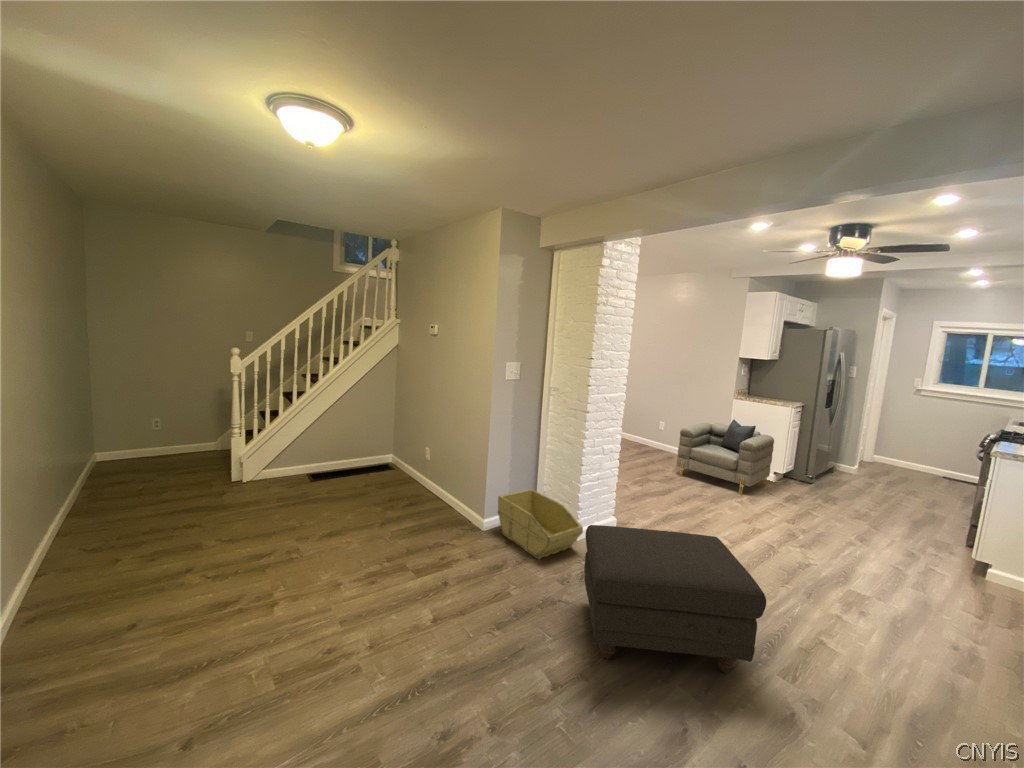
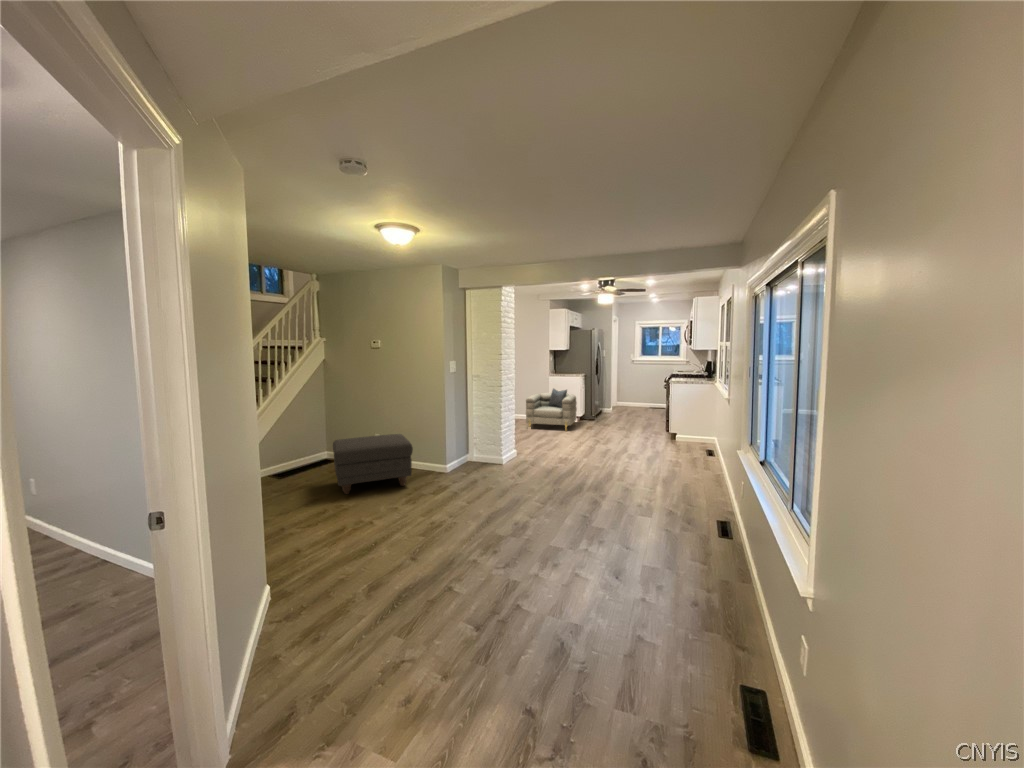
storage bin: present [498,489,583,559] -> none [454,442,511,476]
ottoman: present [584,525,766,673] -> present [333,434,413,494]

